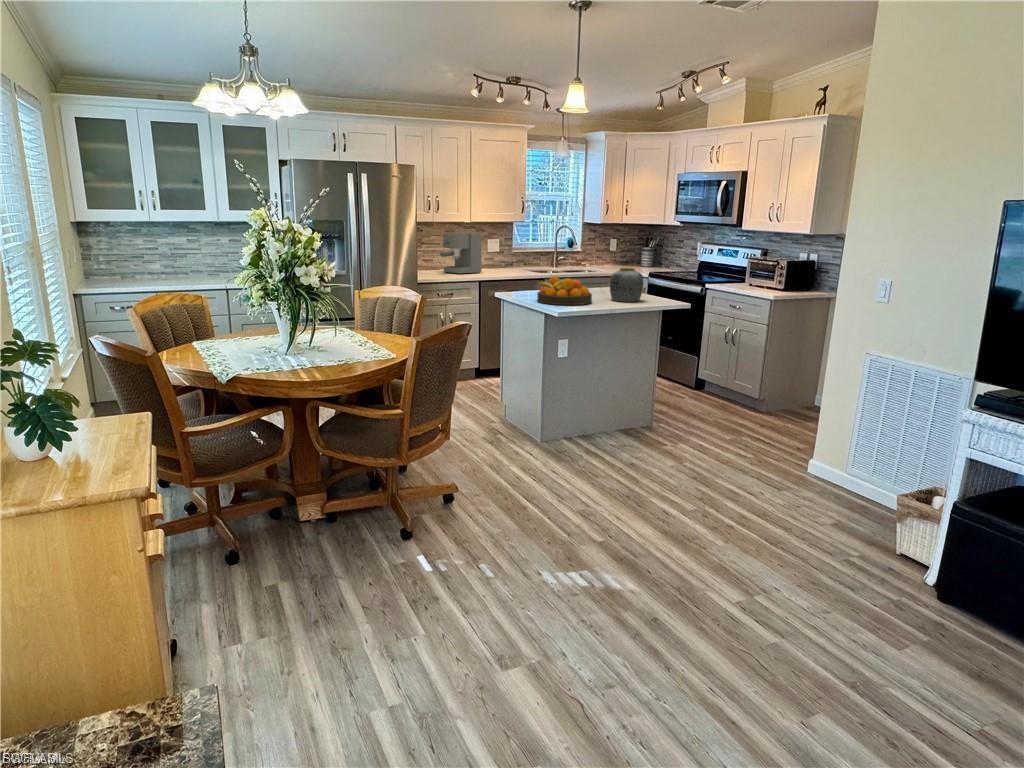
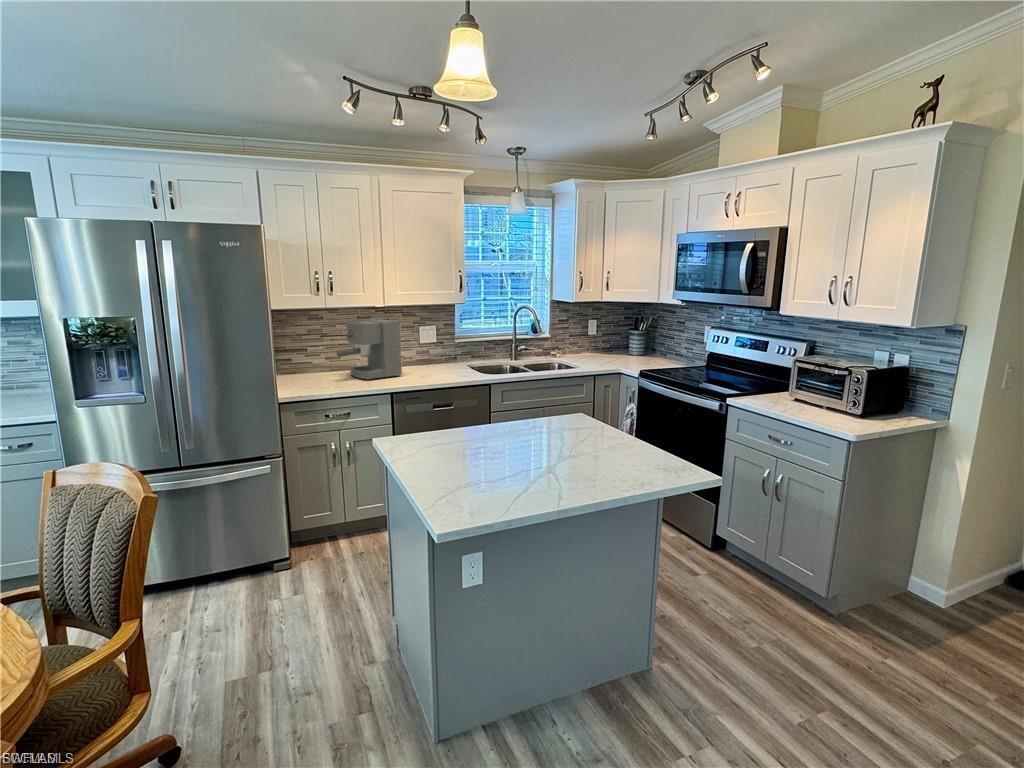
vase: present [610,268,643,302] -> none [567,401,629,469]
fruit bowl: present [537,276,592,305] -> none [424,423,529,491]

